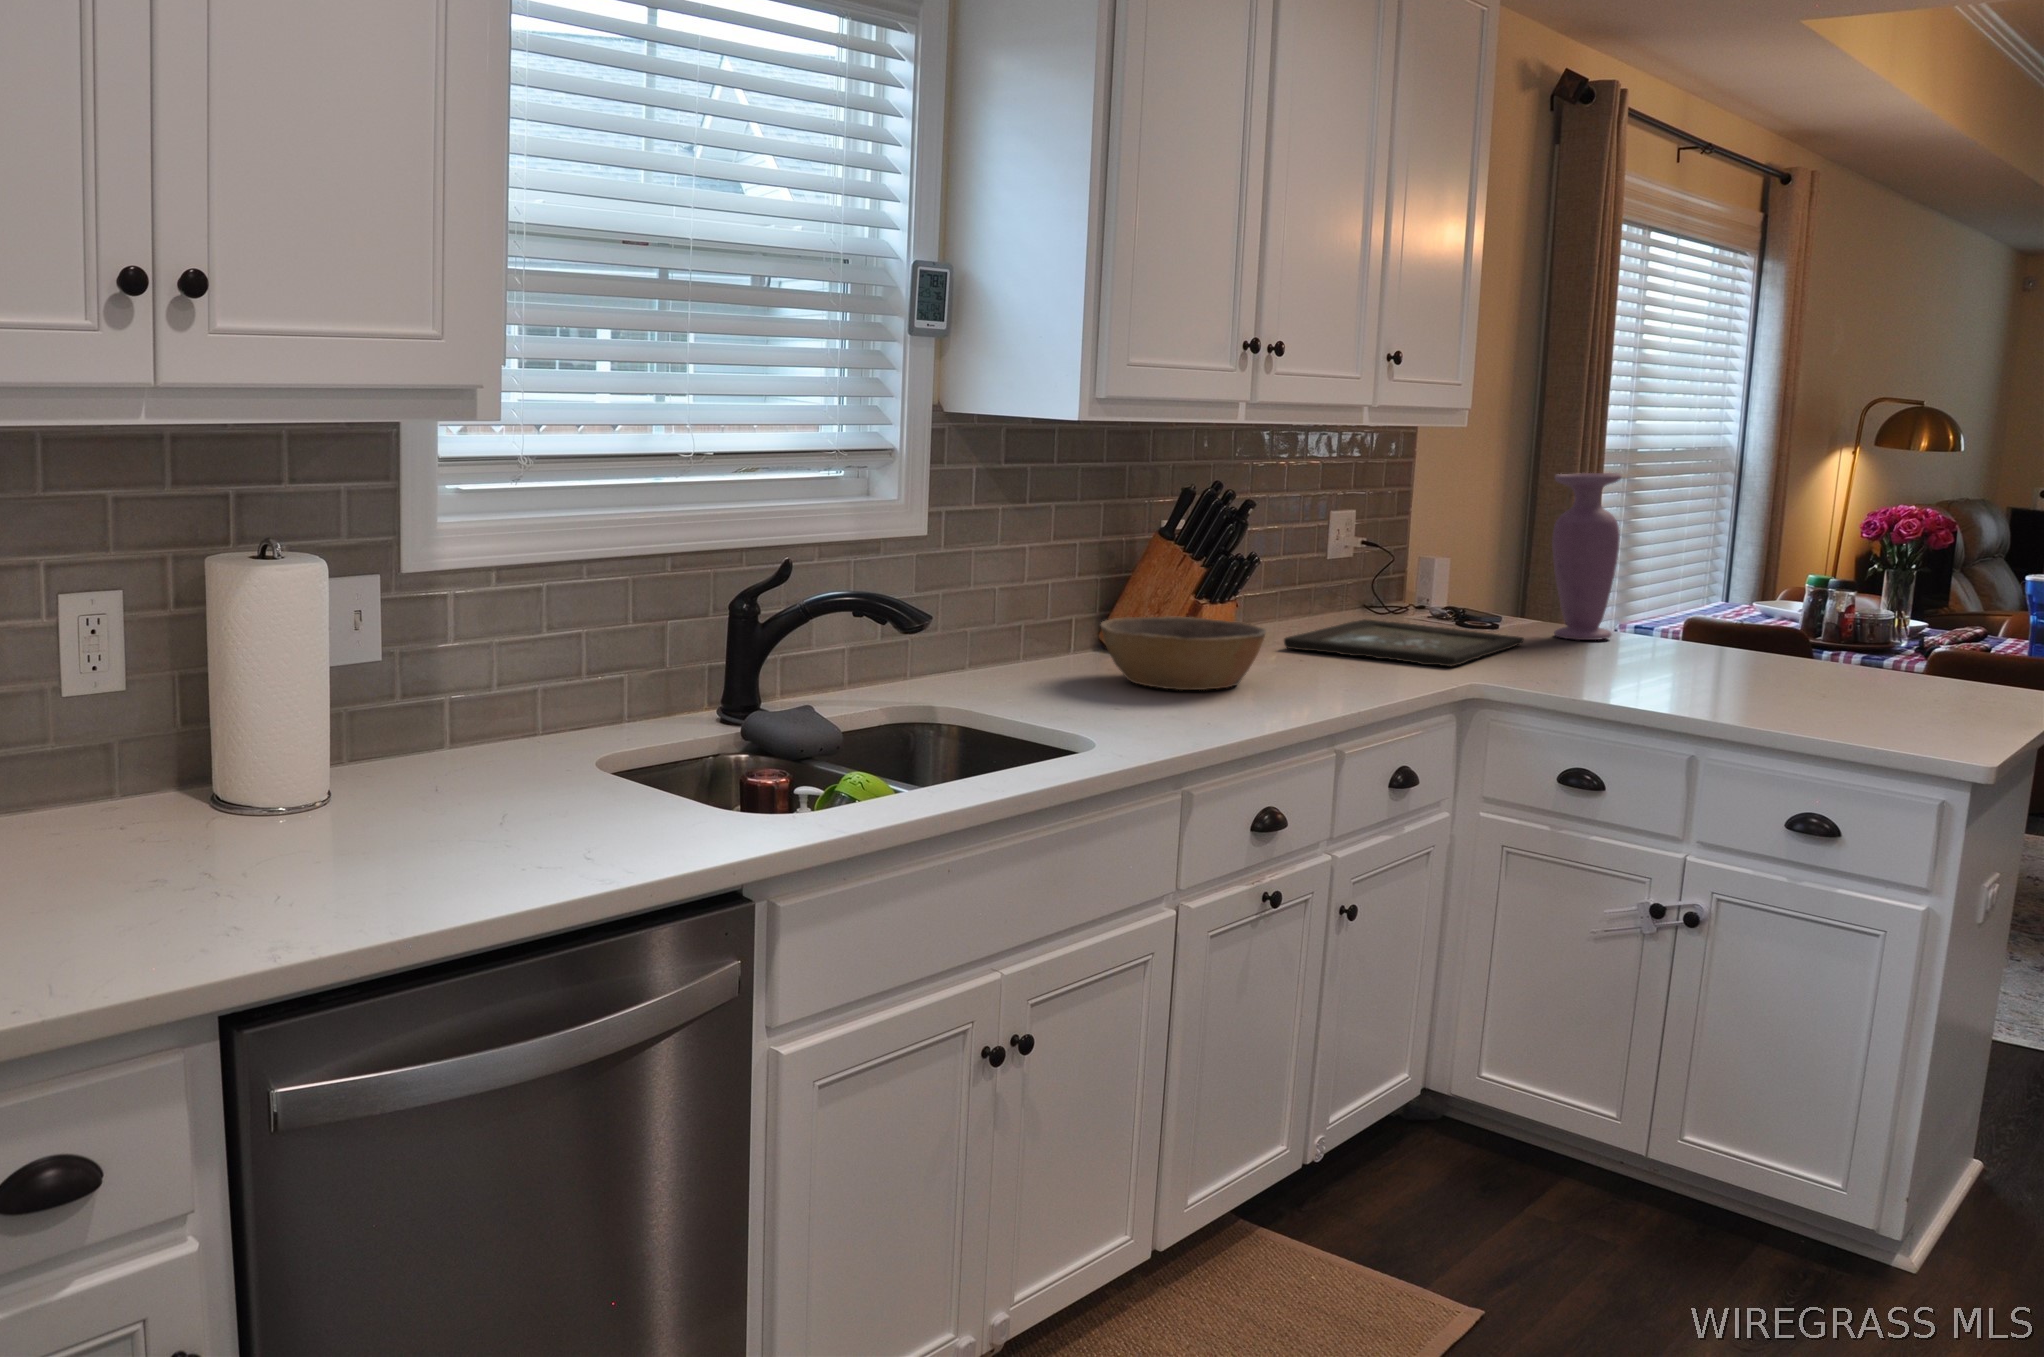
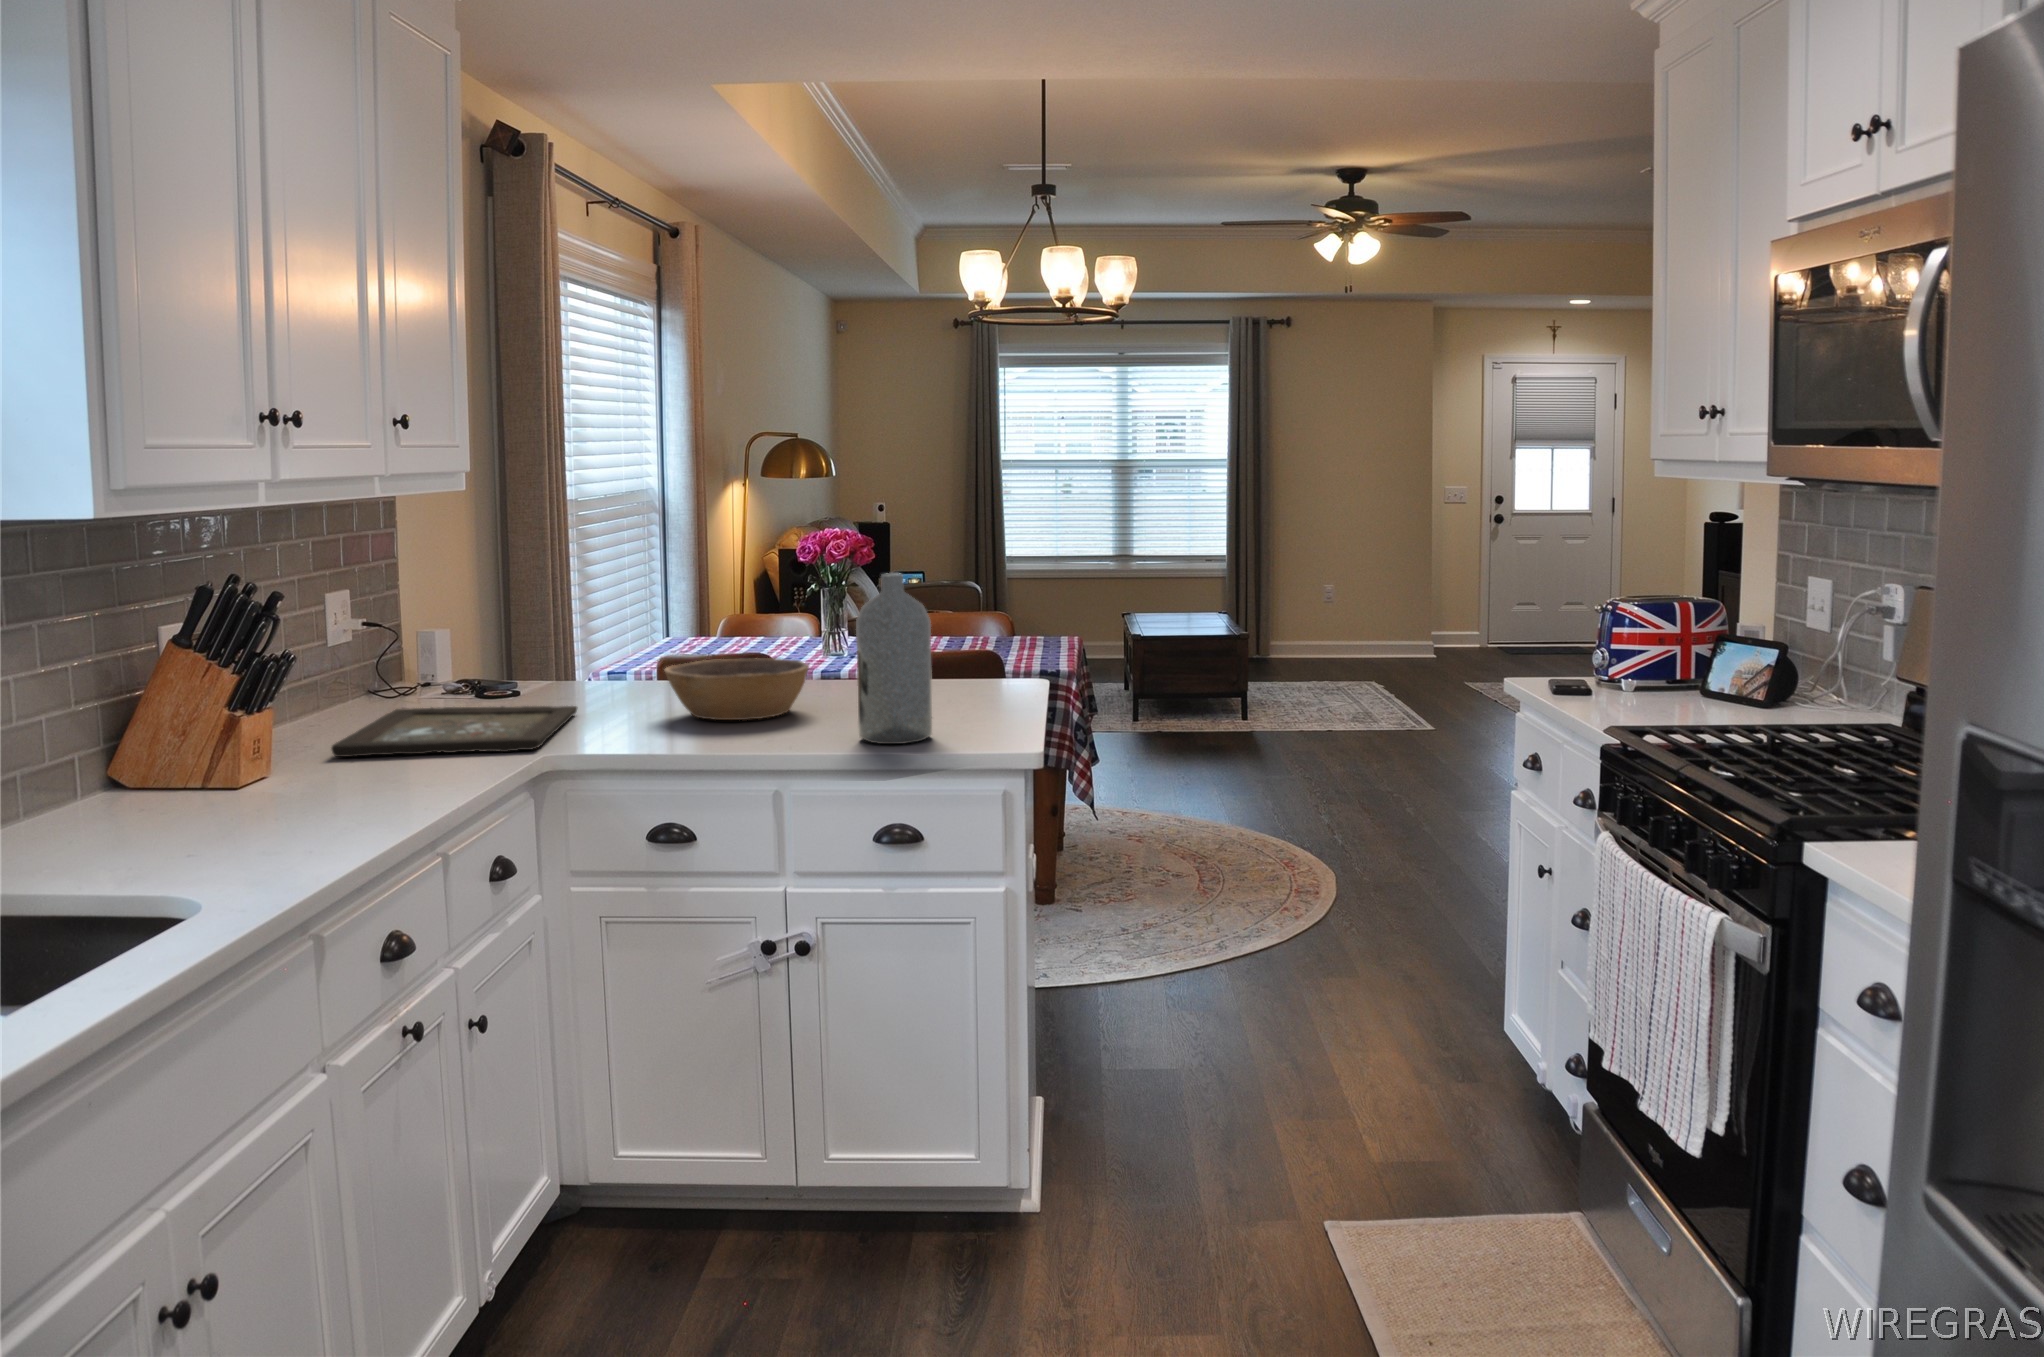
vase: present [1552,473,1621,640] -> none [577,534,649,701]
bottle: none [1807,519,1926,722] -> present [856,573,932,744]
bowl: present [1101,616,1266,690] -> present [665,658,809,720]

